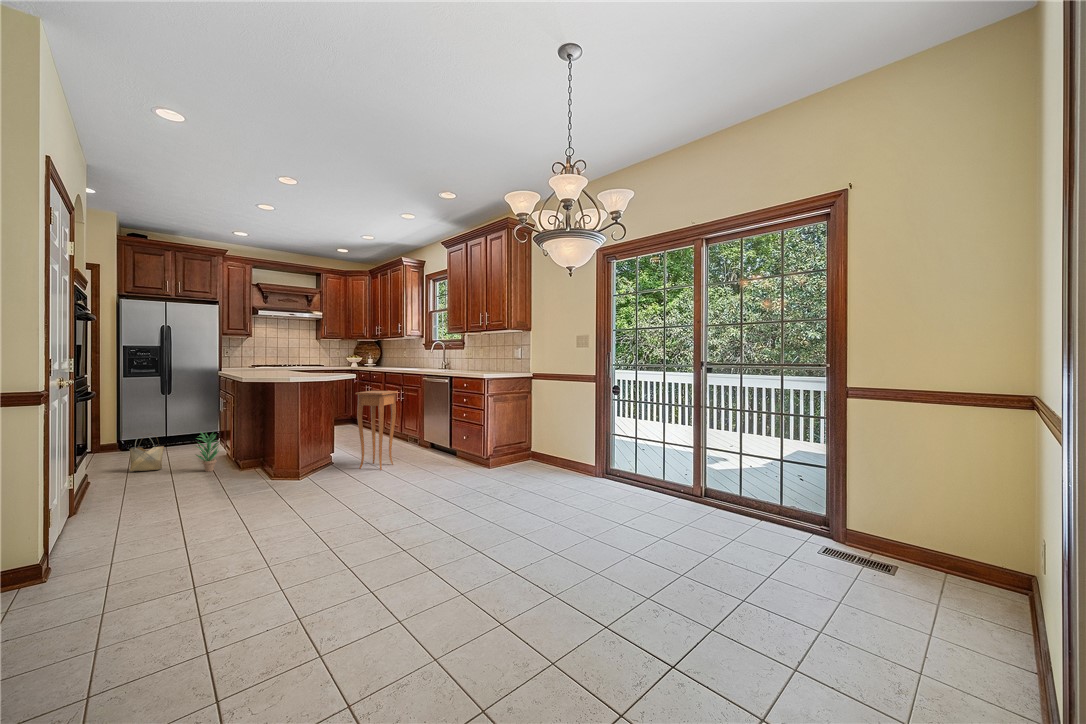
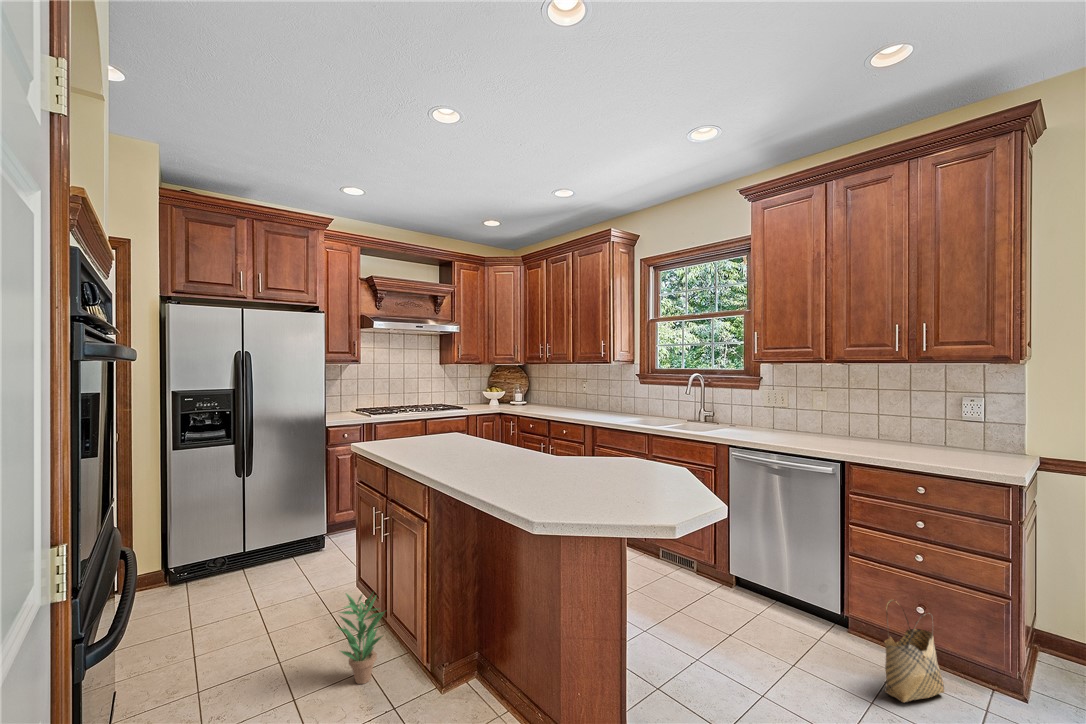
side table: present [355,391,398,470] -> none [682,487,756,687]
woven basket: present [130,438,164,471] -> present [885,600,944,702]

